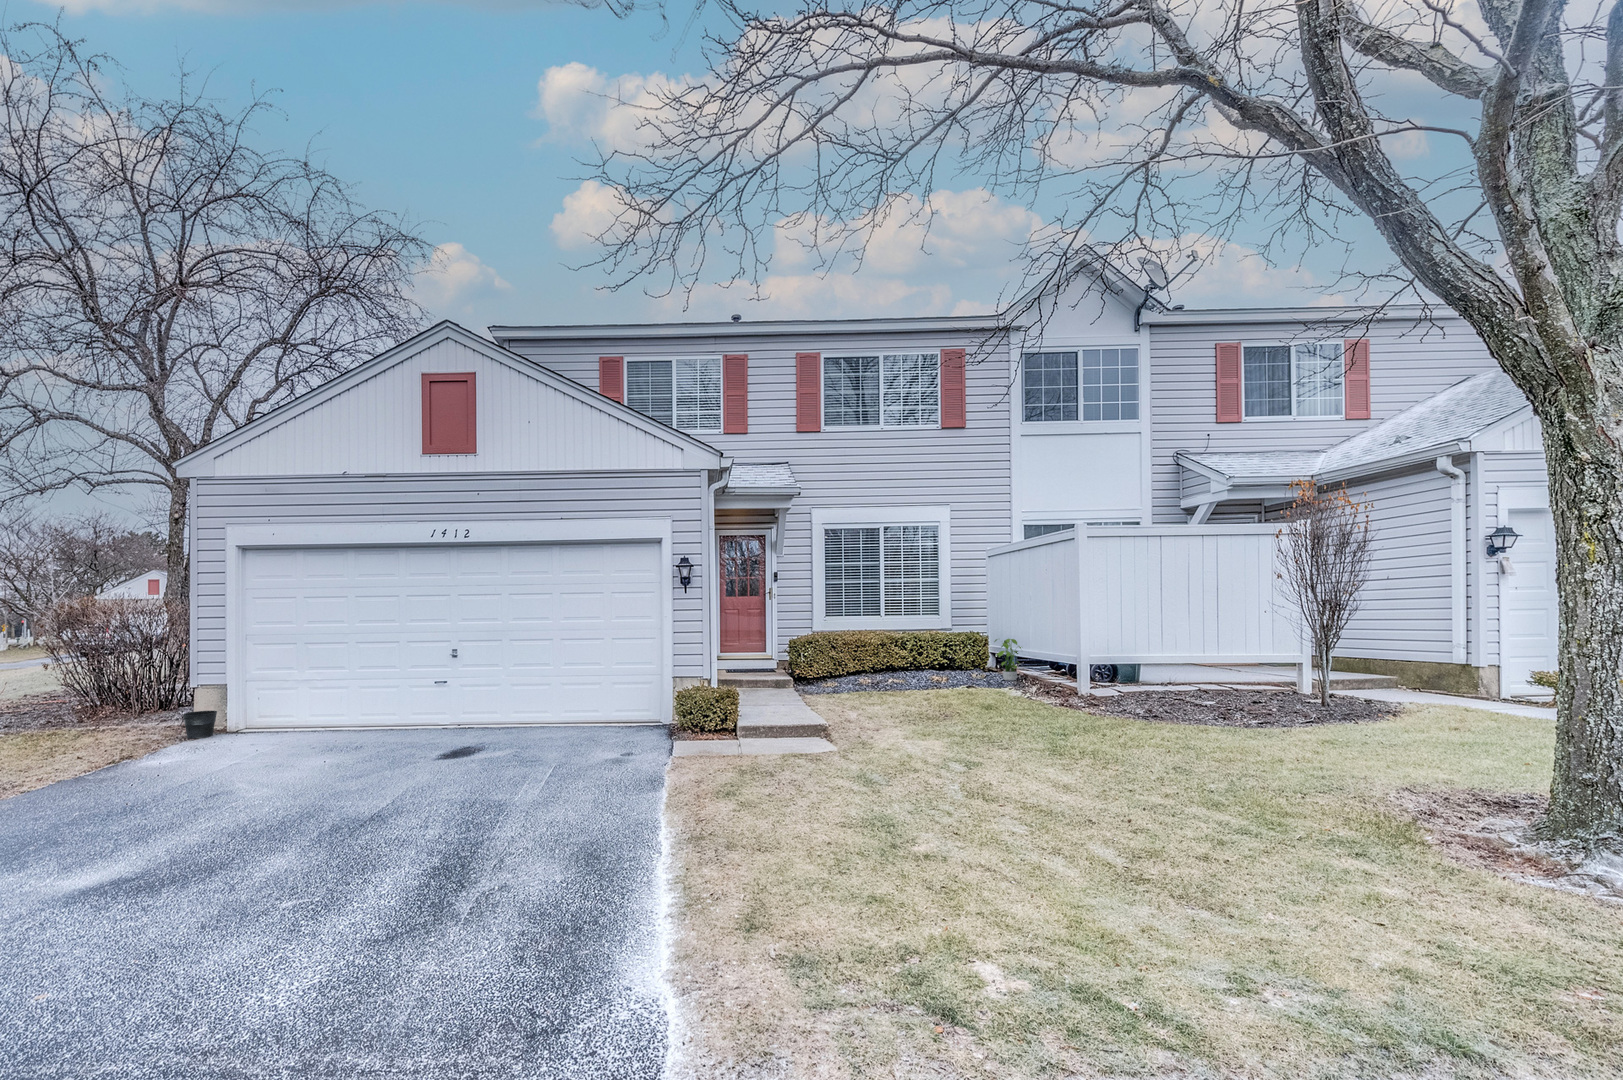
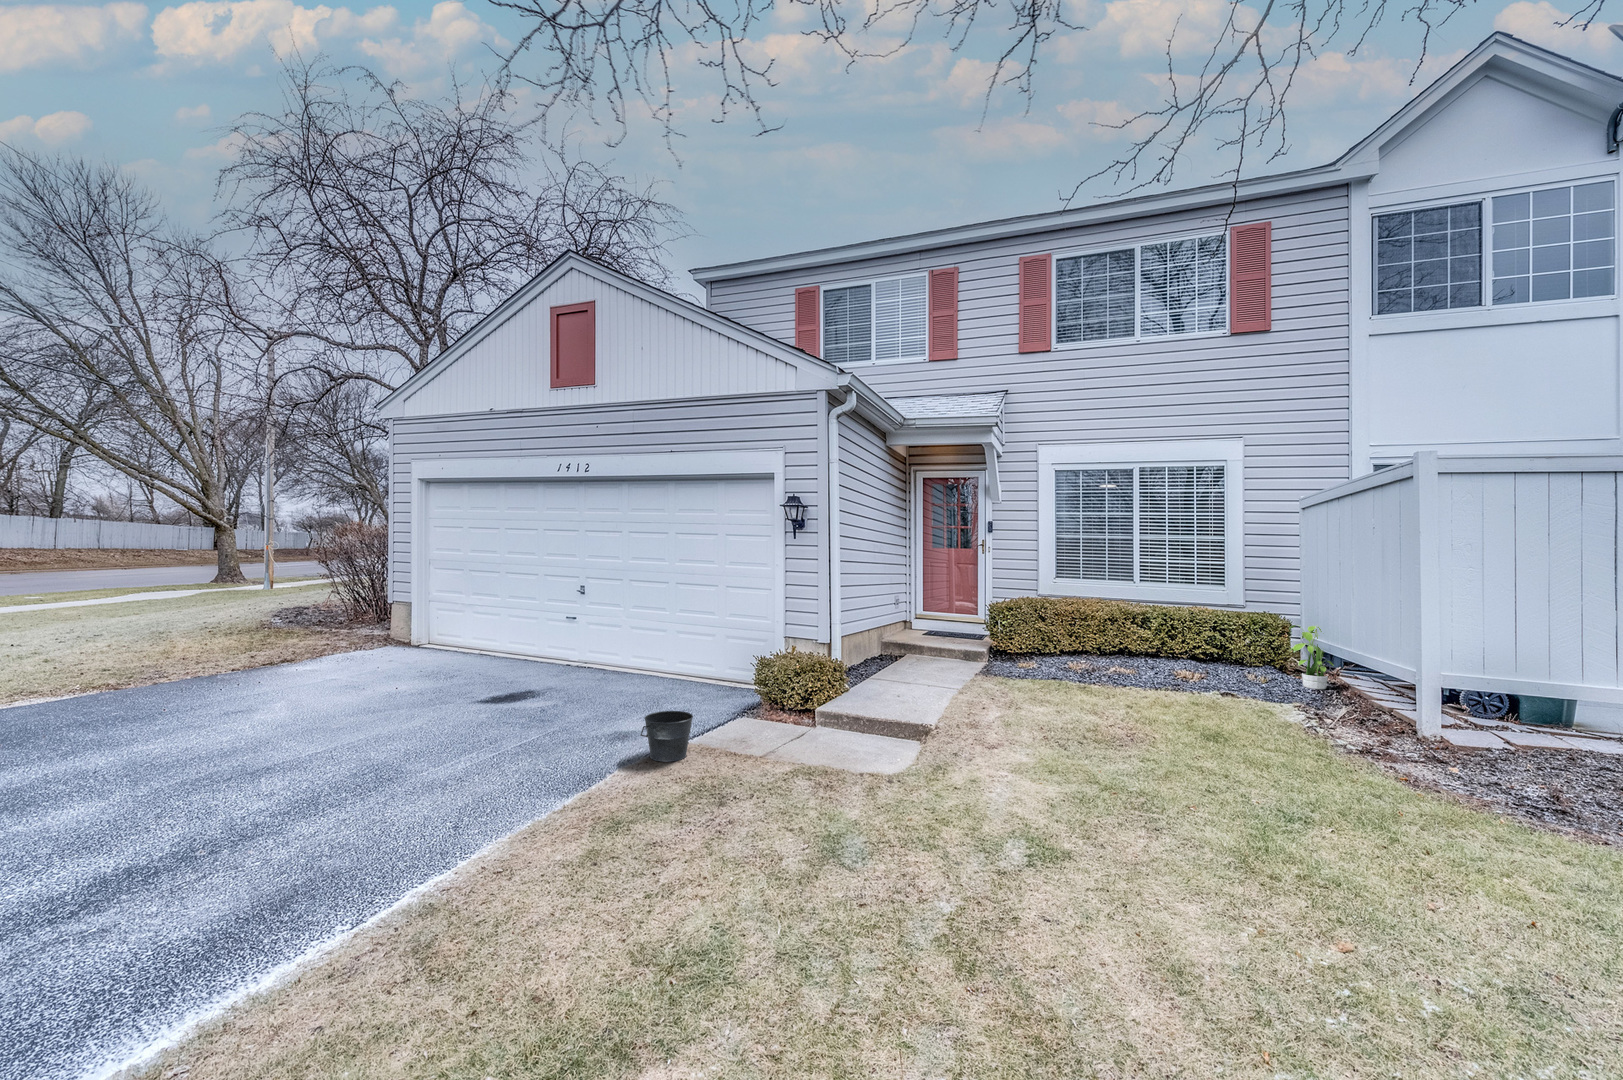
bucket: present [180,711,217,739] -> present [640,711,693,762]

